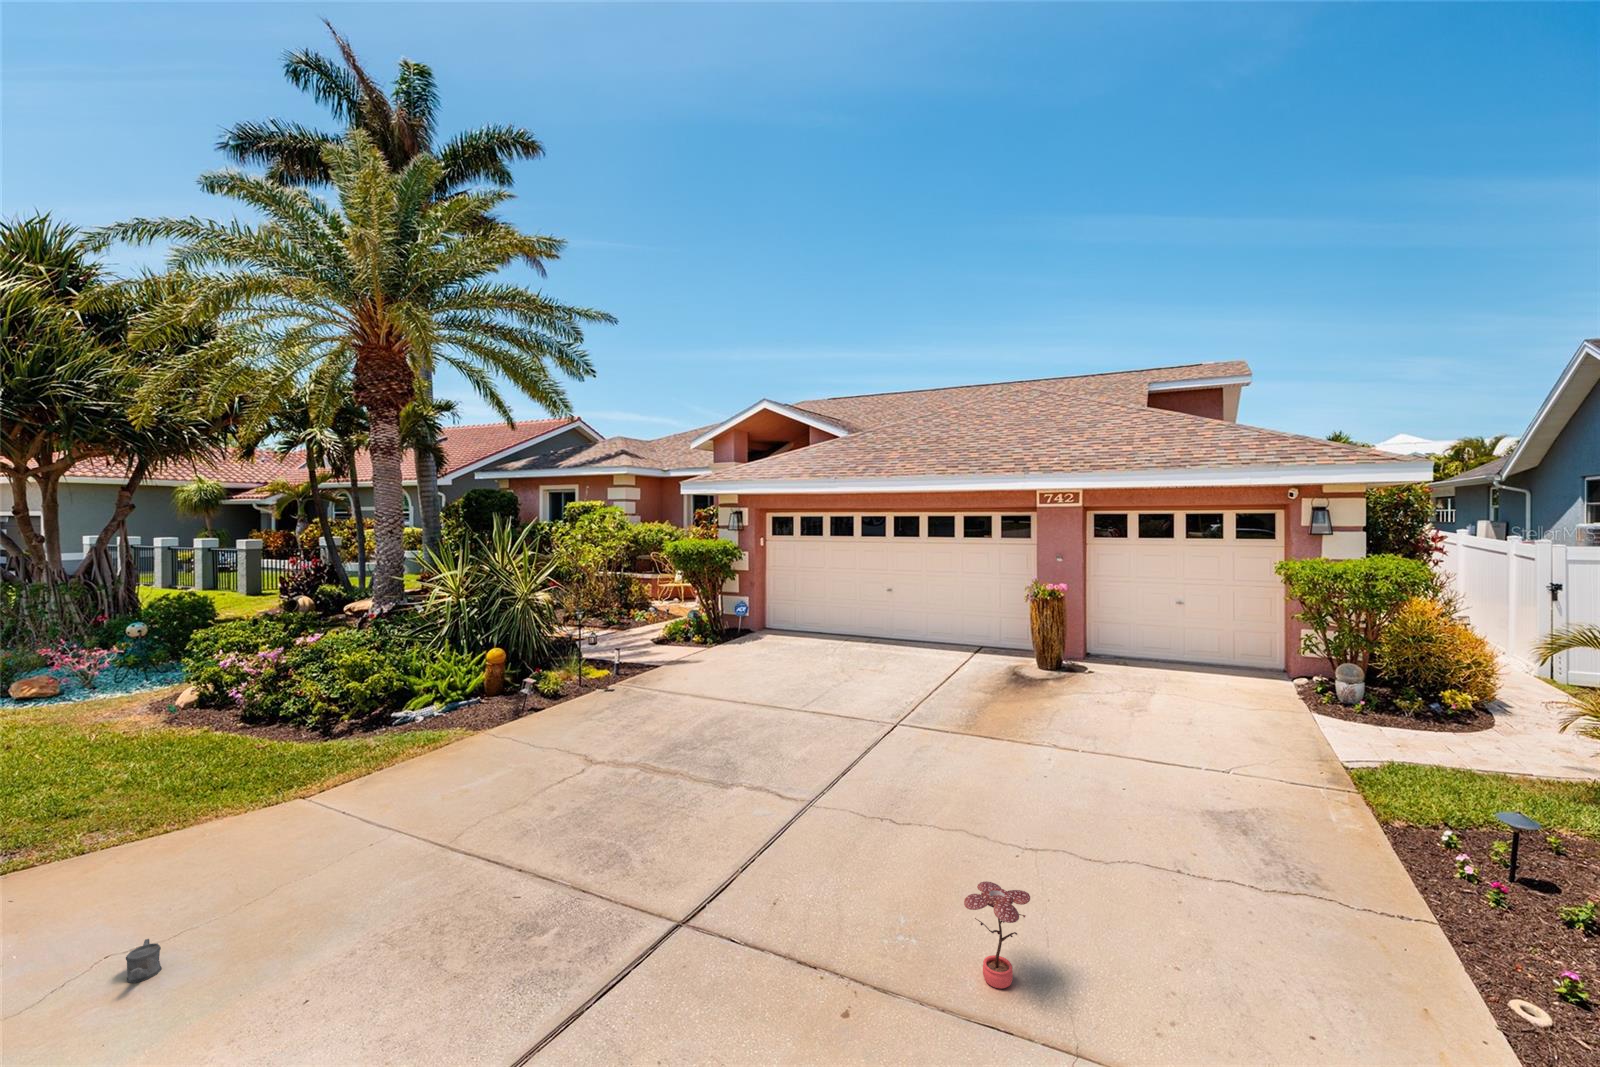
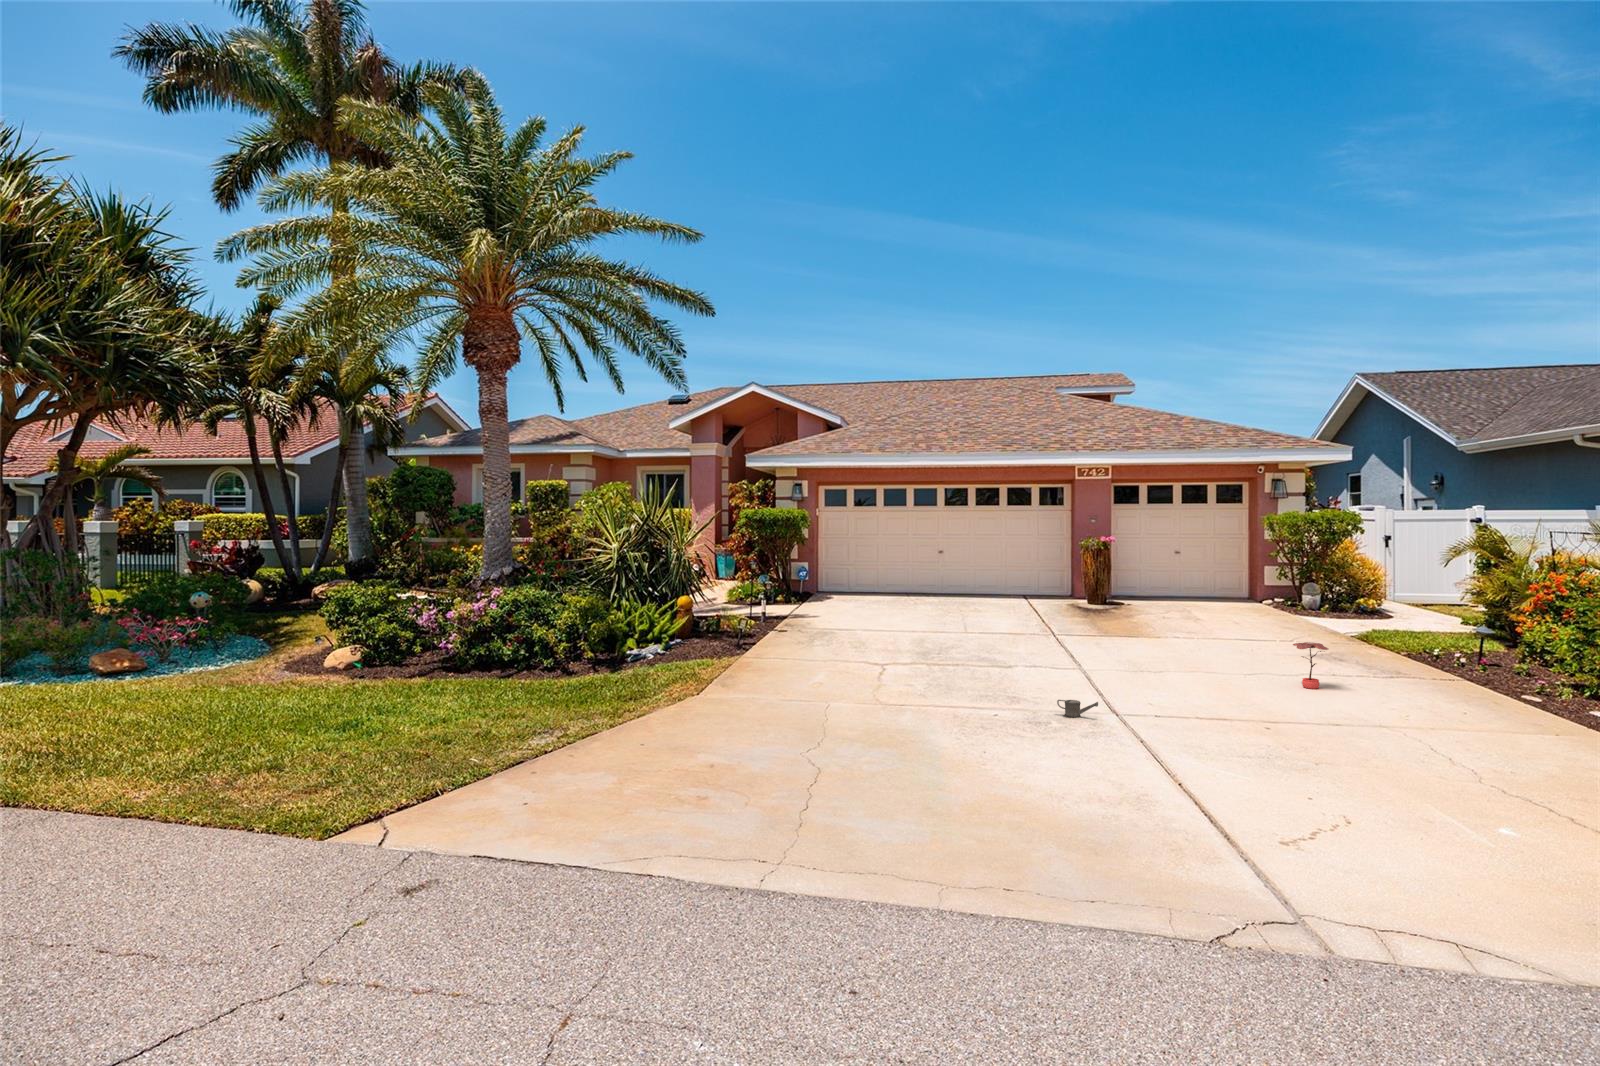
watering can: present [126,939,162,983] -> present [1057,700,1098,717]

